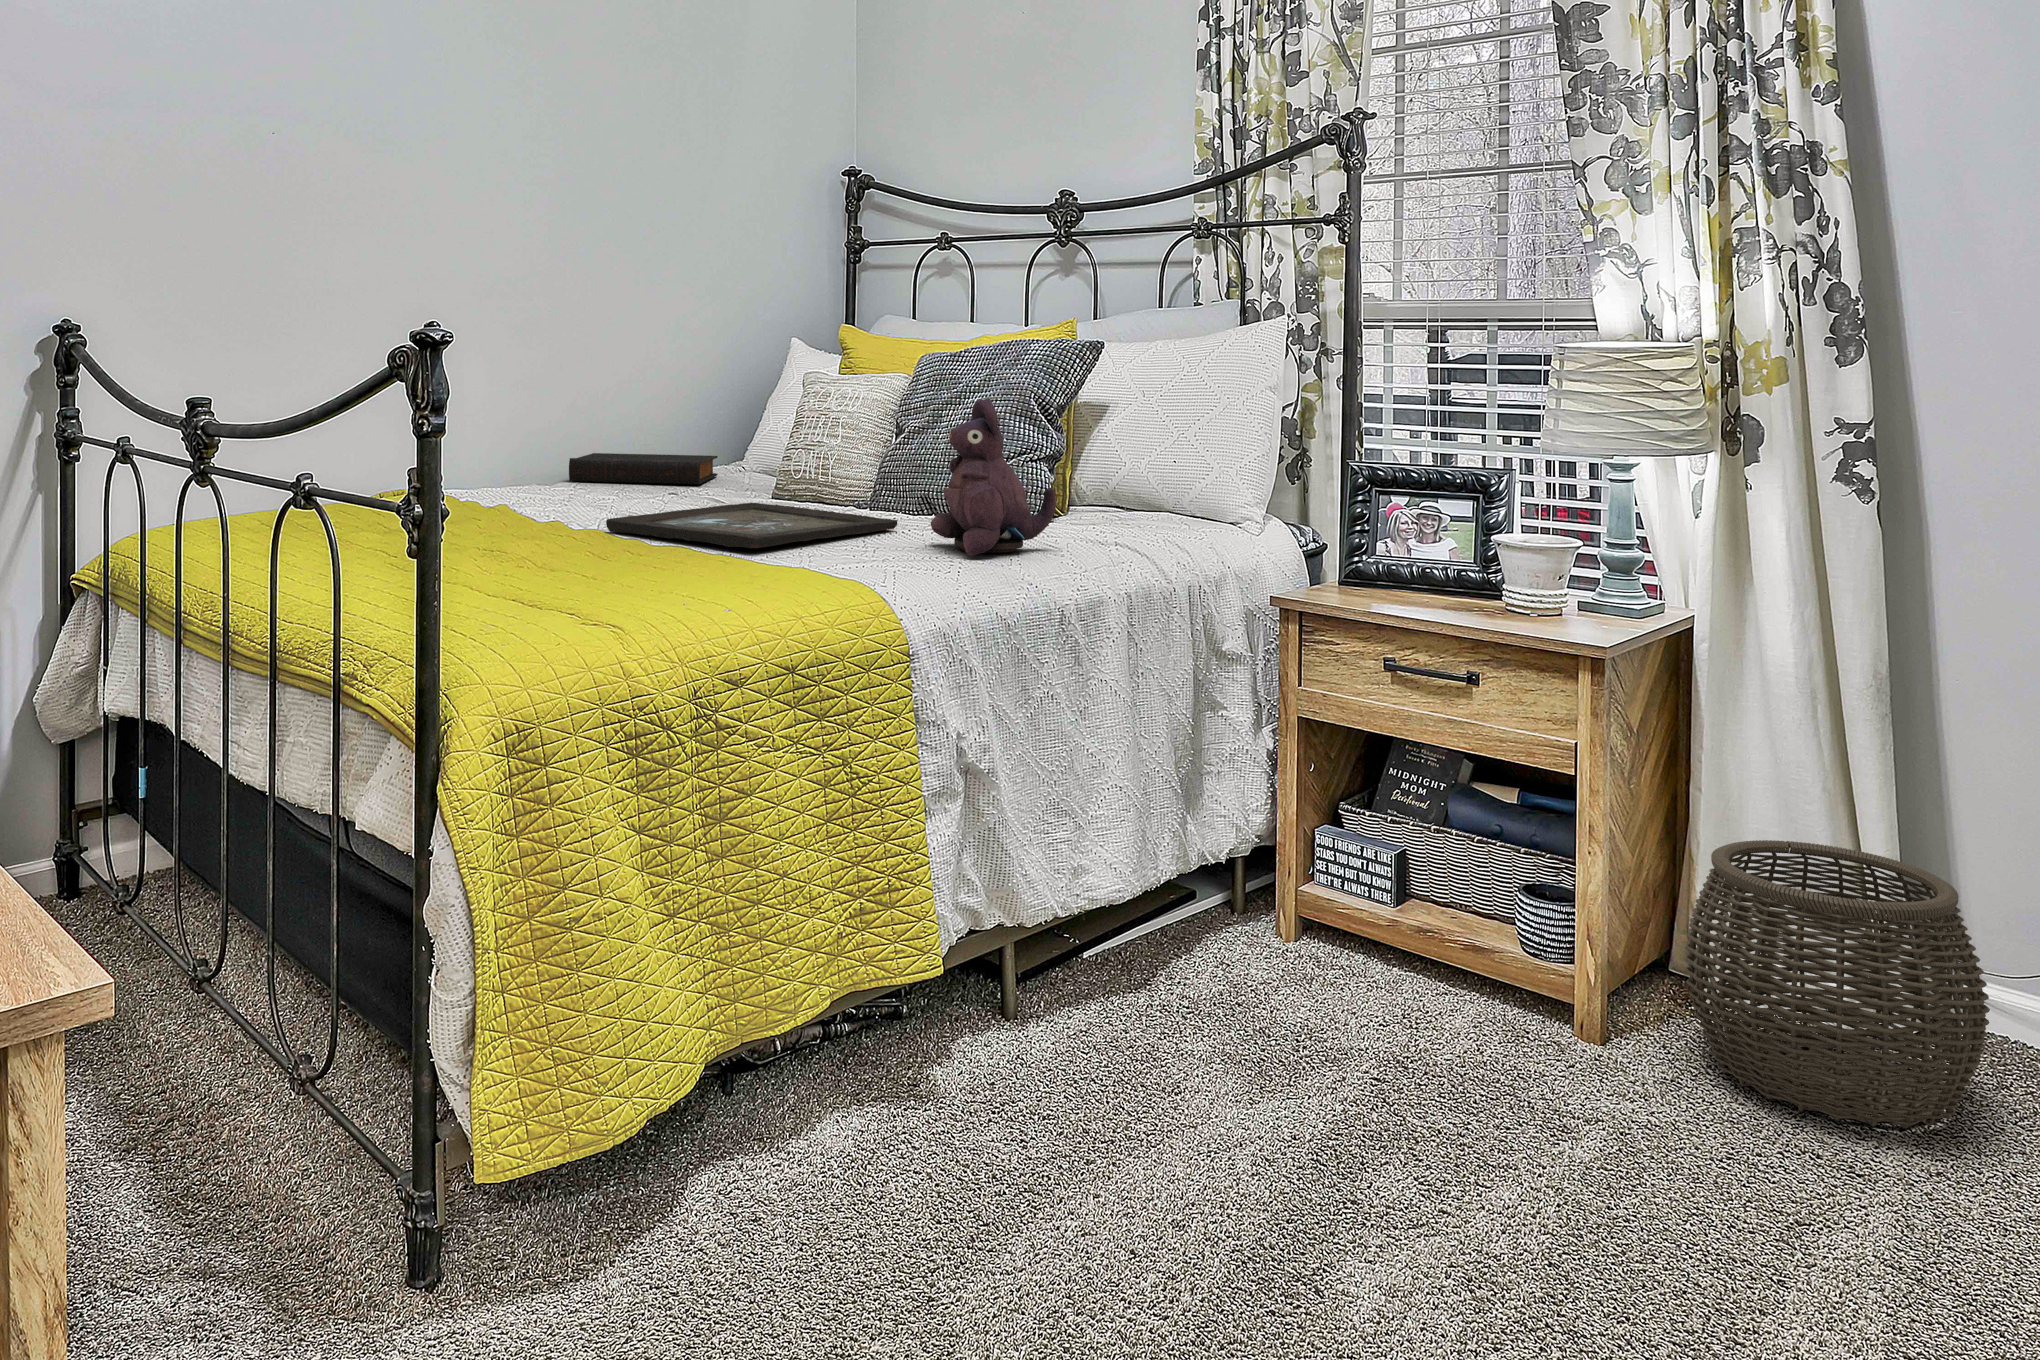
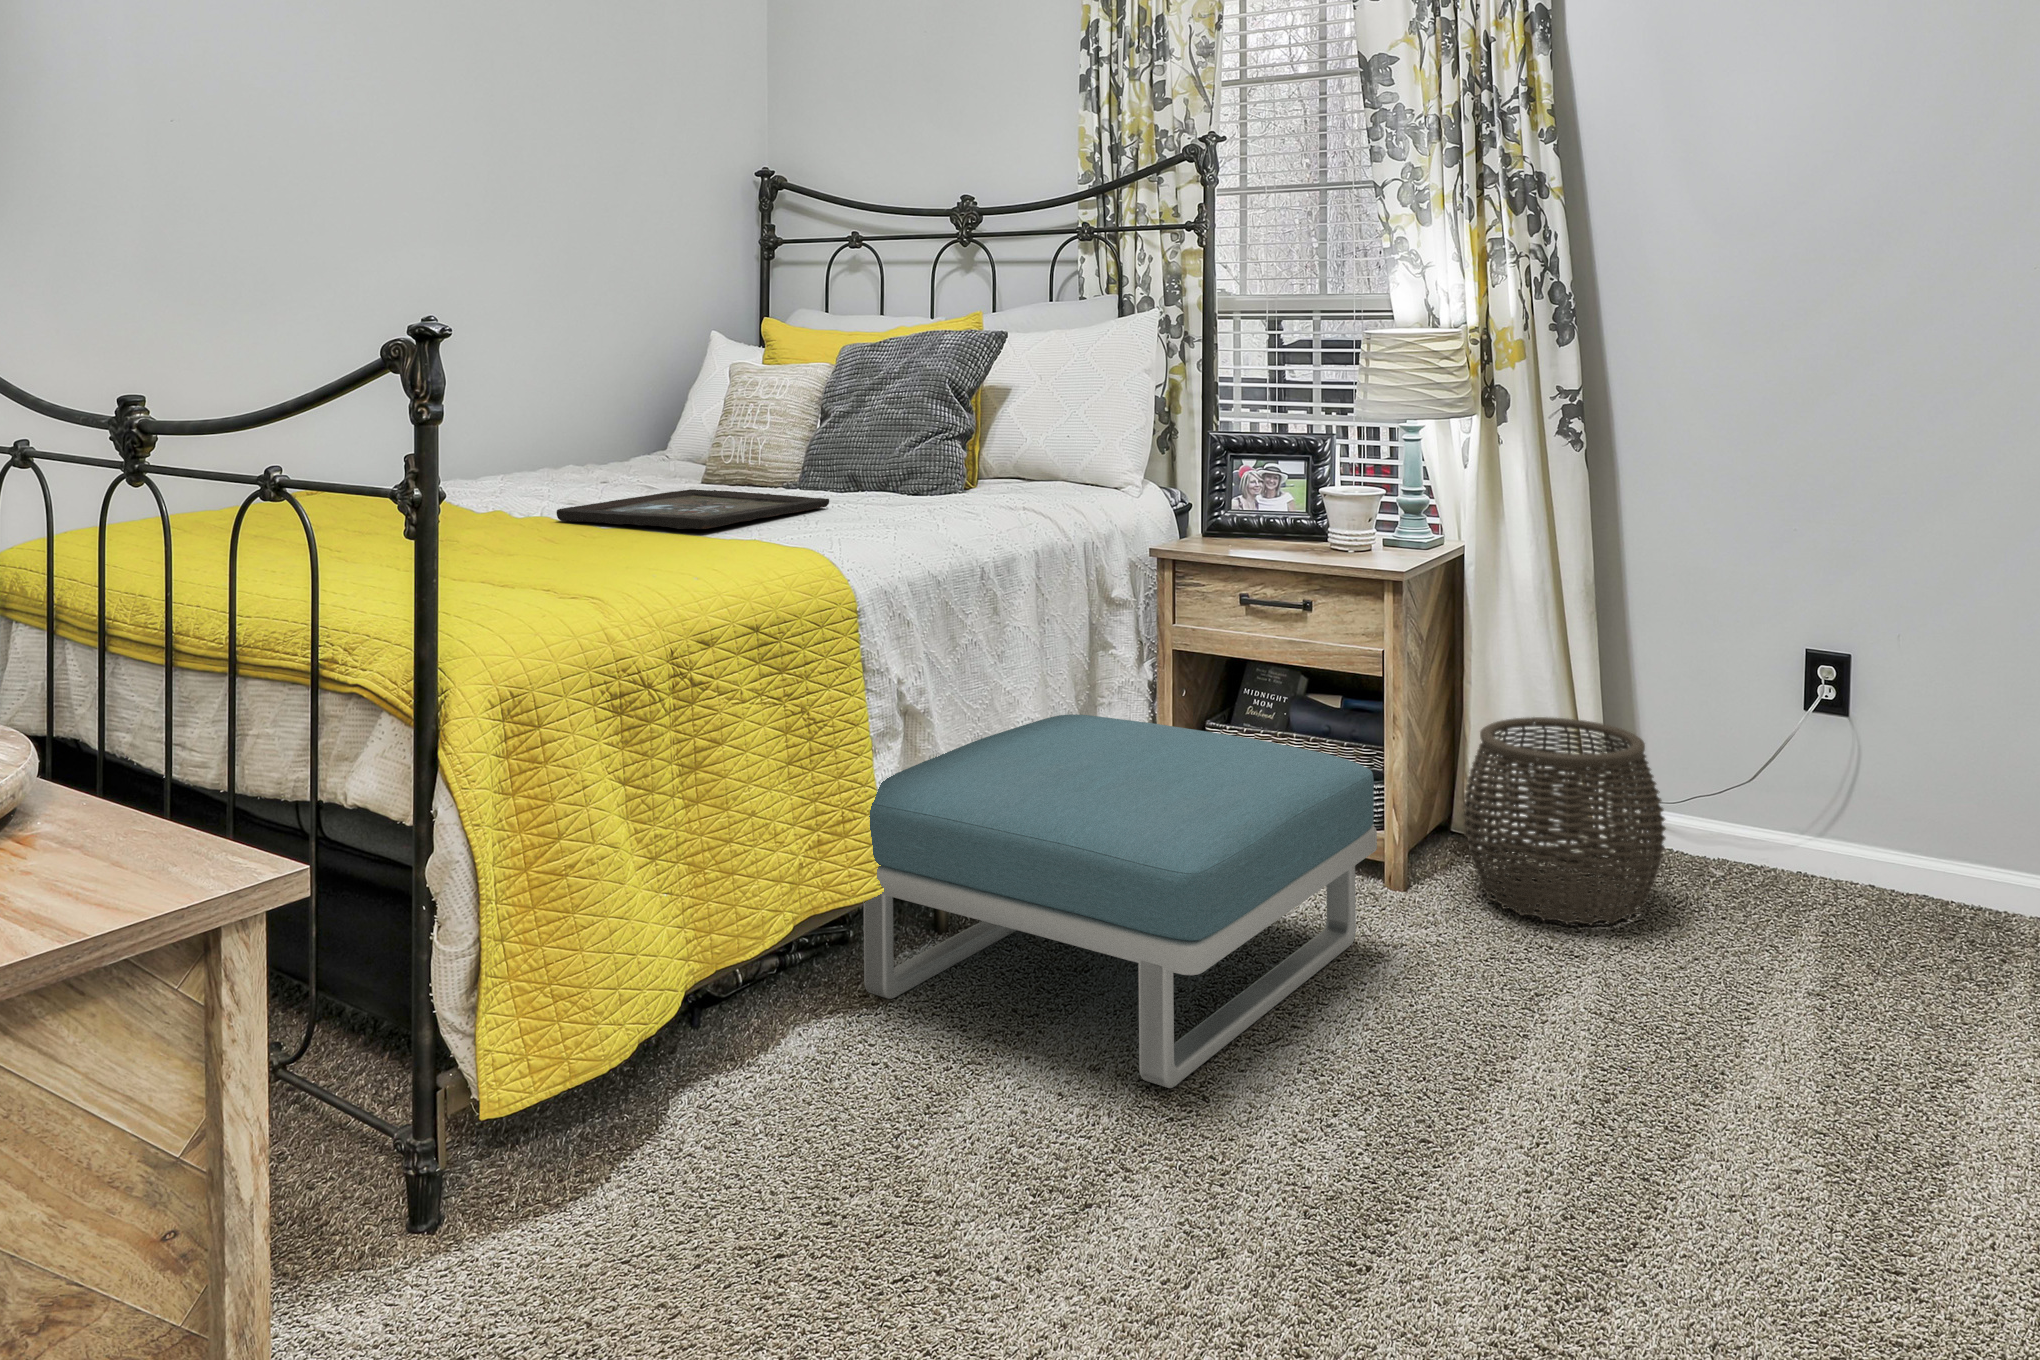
plush toy: present [930,398,1056,556] -> none [861,387,971,526]
book: present [569,453,718,484] -> none [502,448,648,477]
footstool: none [897,785,1563,1268] -> present [864,714,1377,1088]

